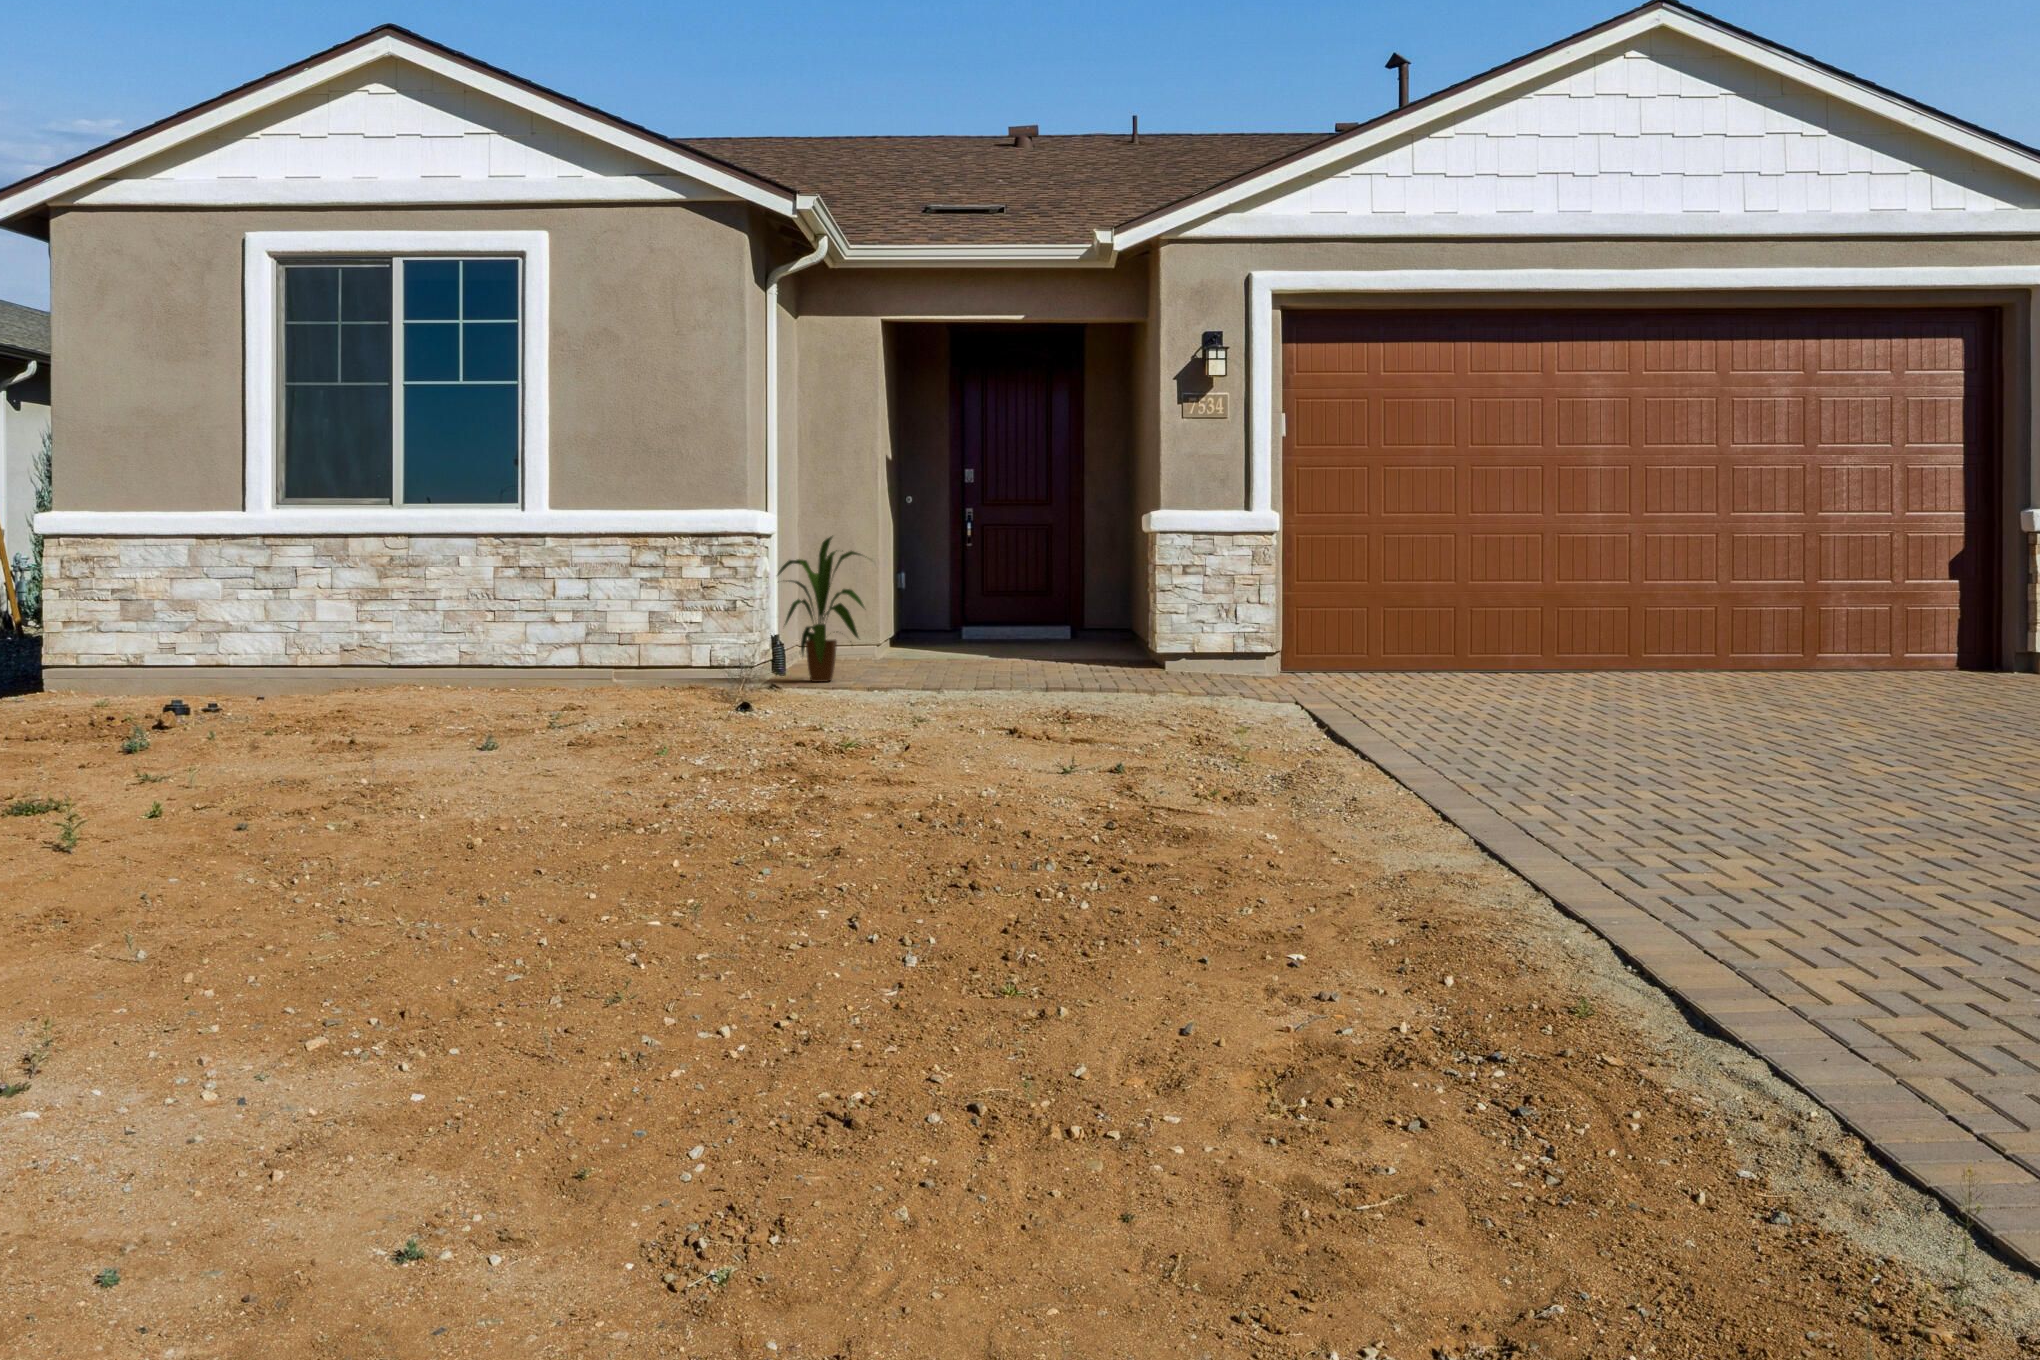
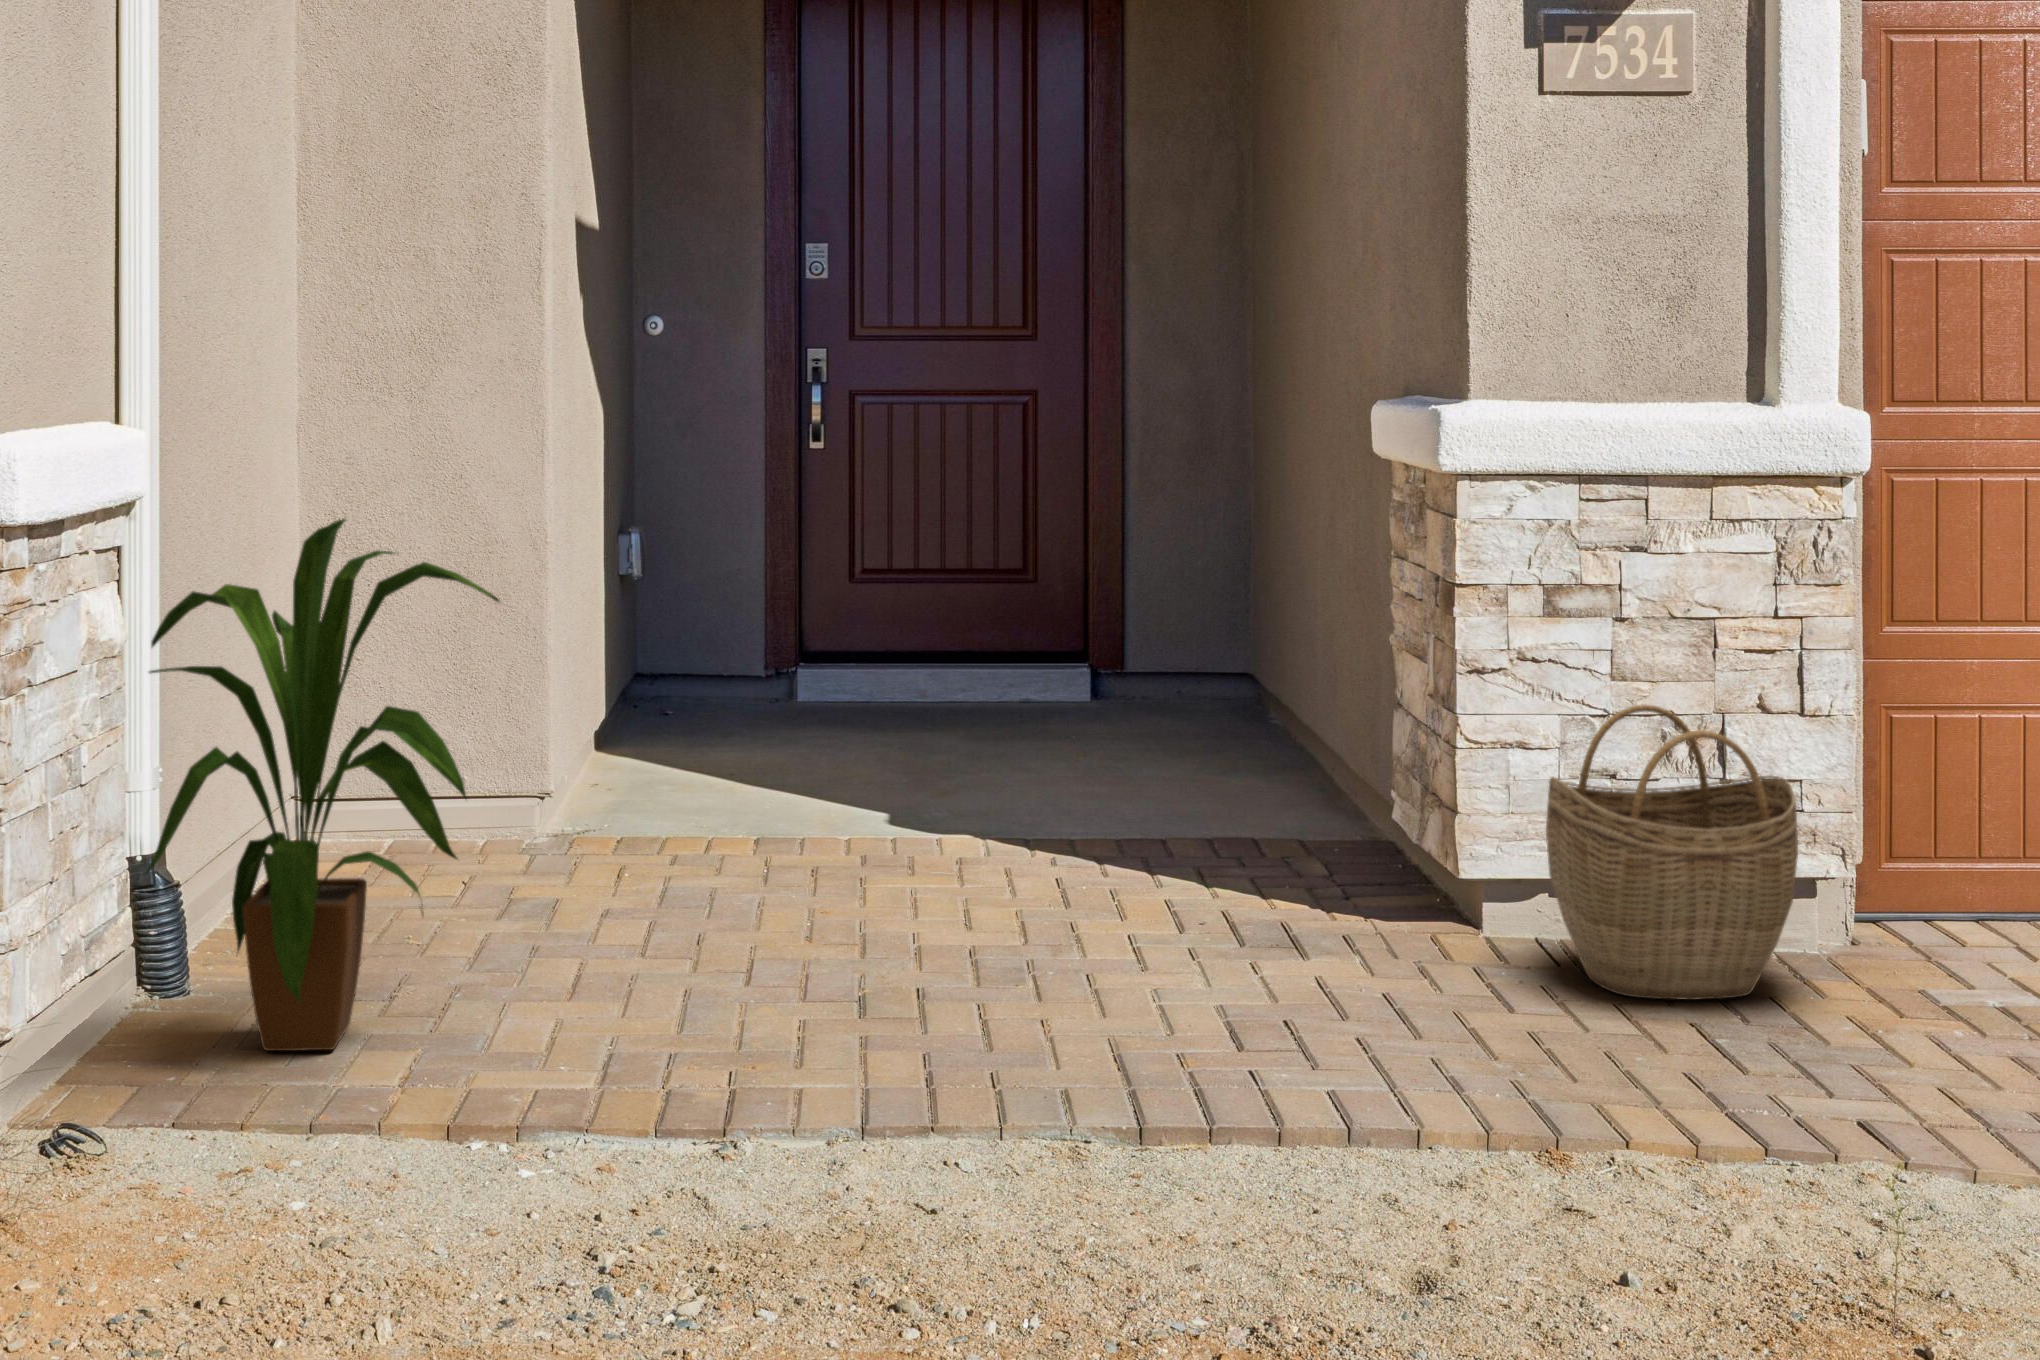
woven basket: none [1176,600,1246,679] -> present [1546,705,1798,1000]

